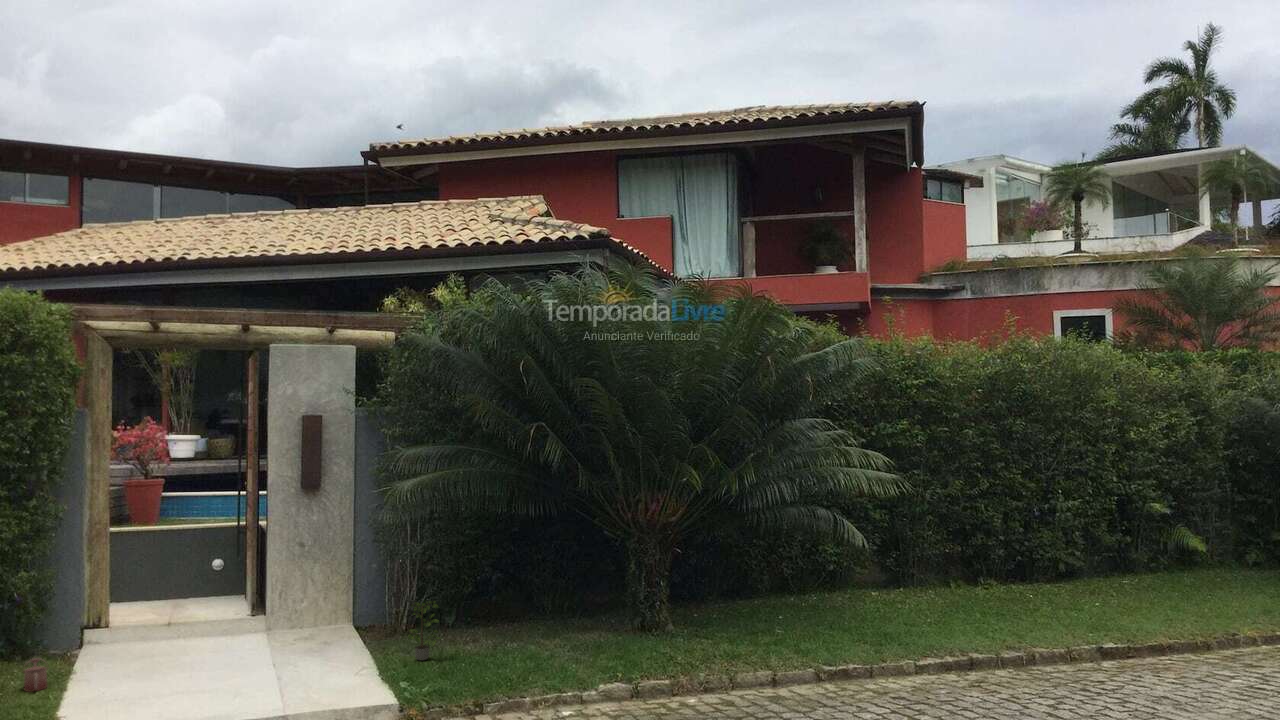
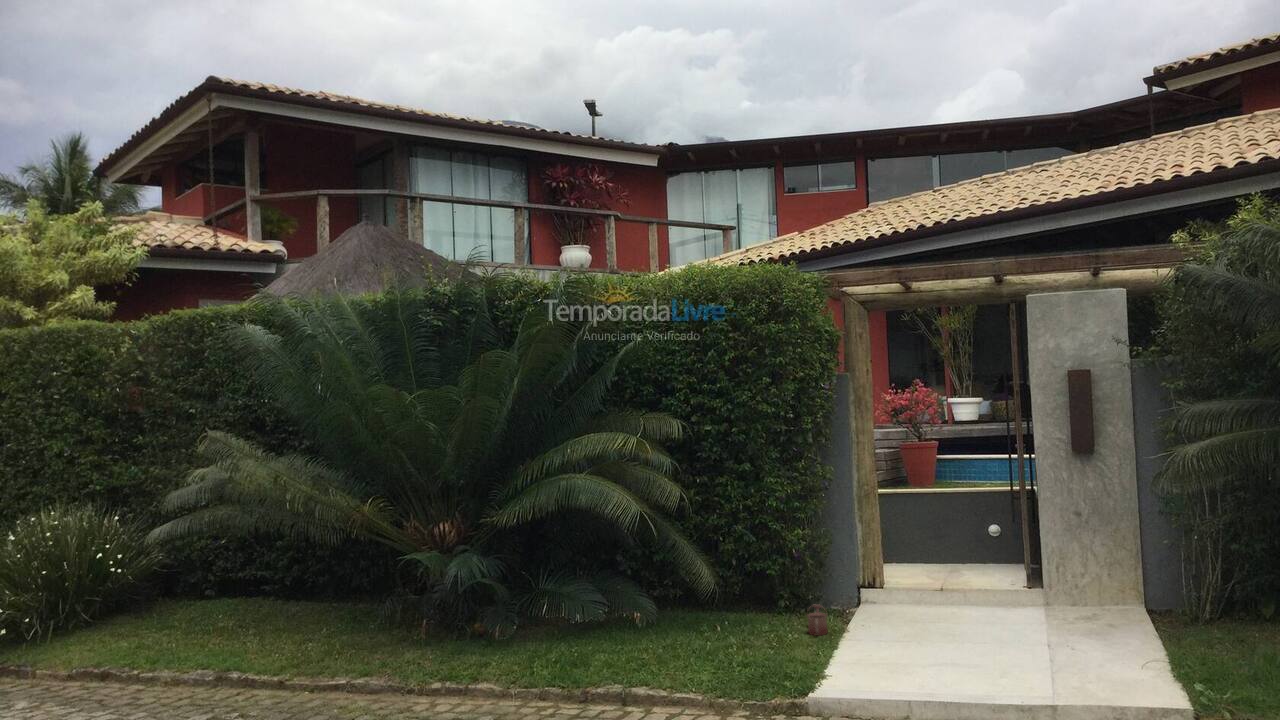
potted plant: present [408,601,441,661] -> none [1207,589,1258,662]

